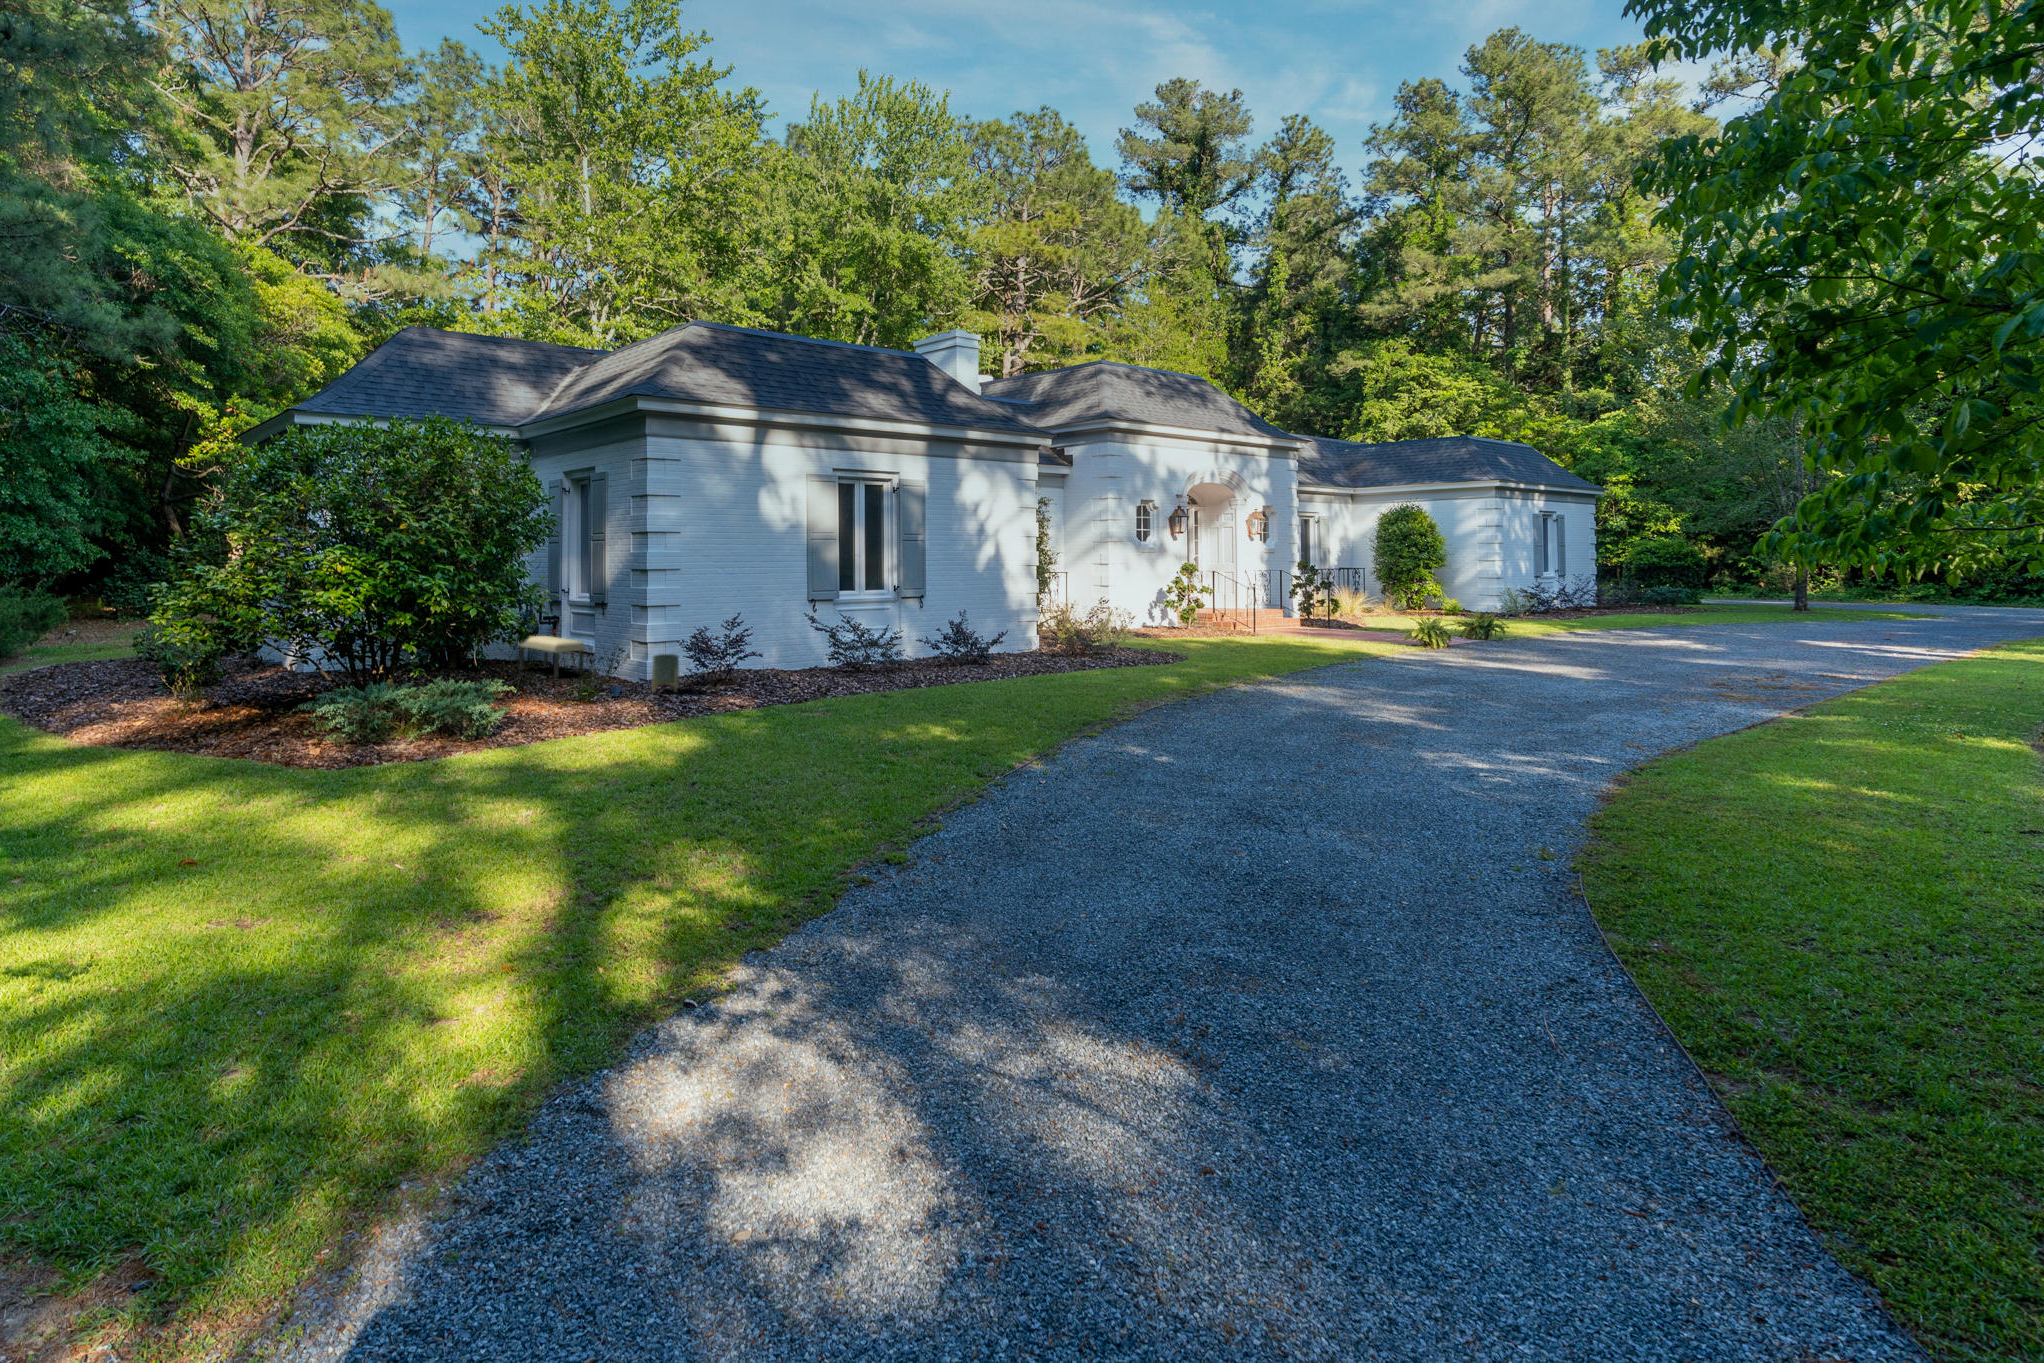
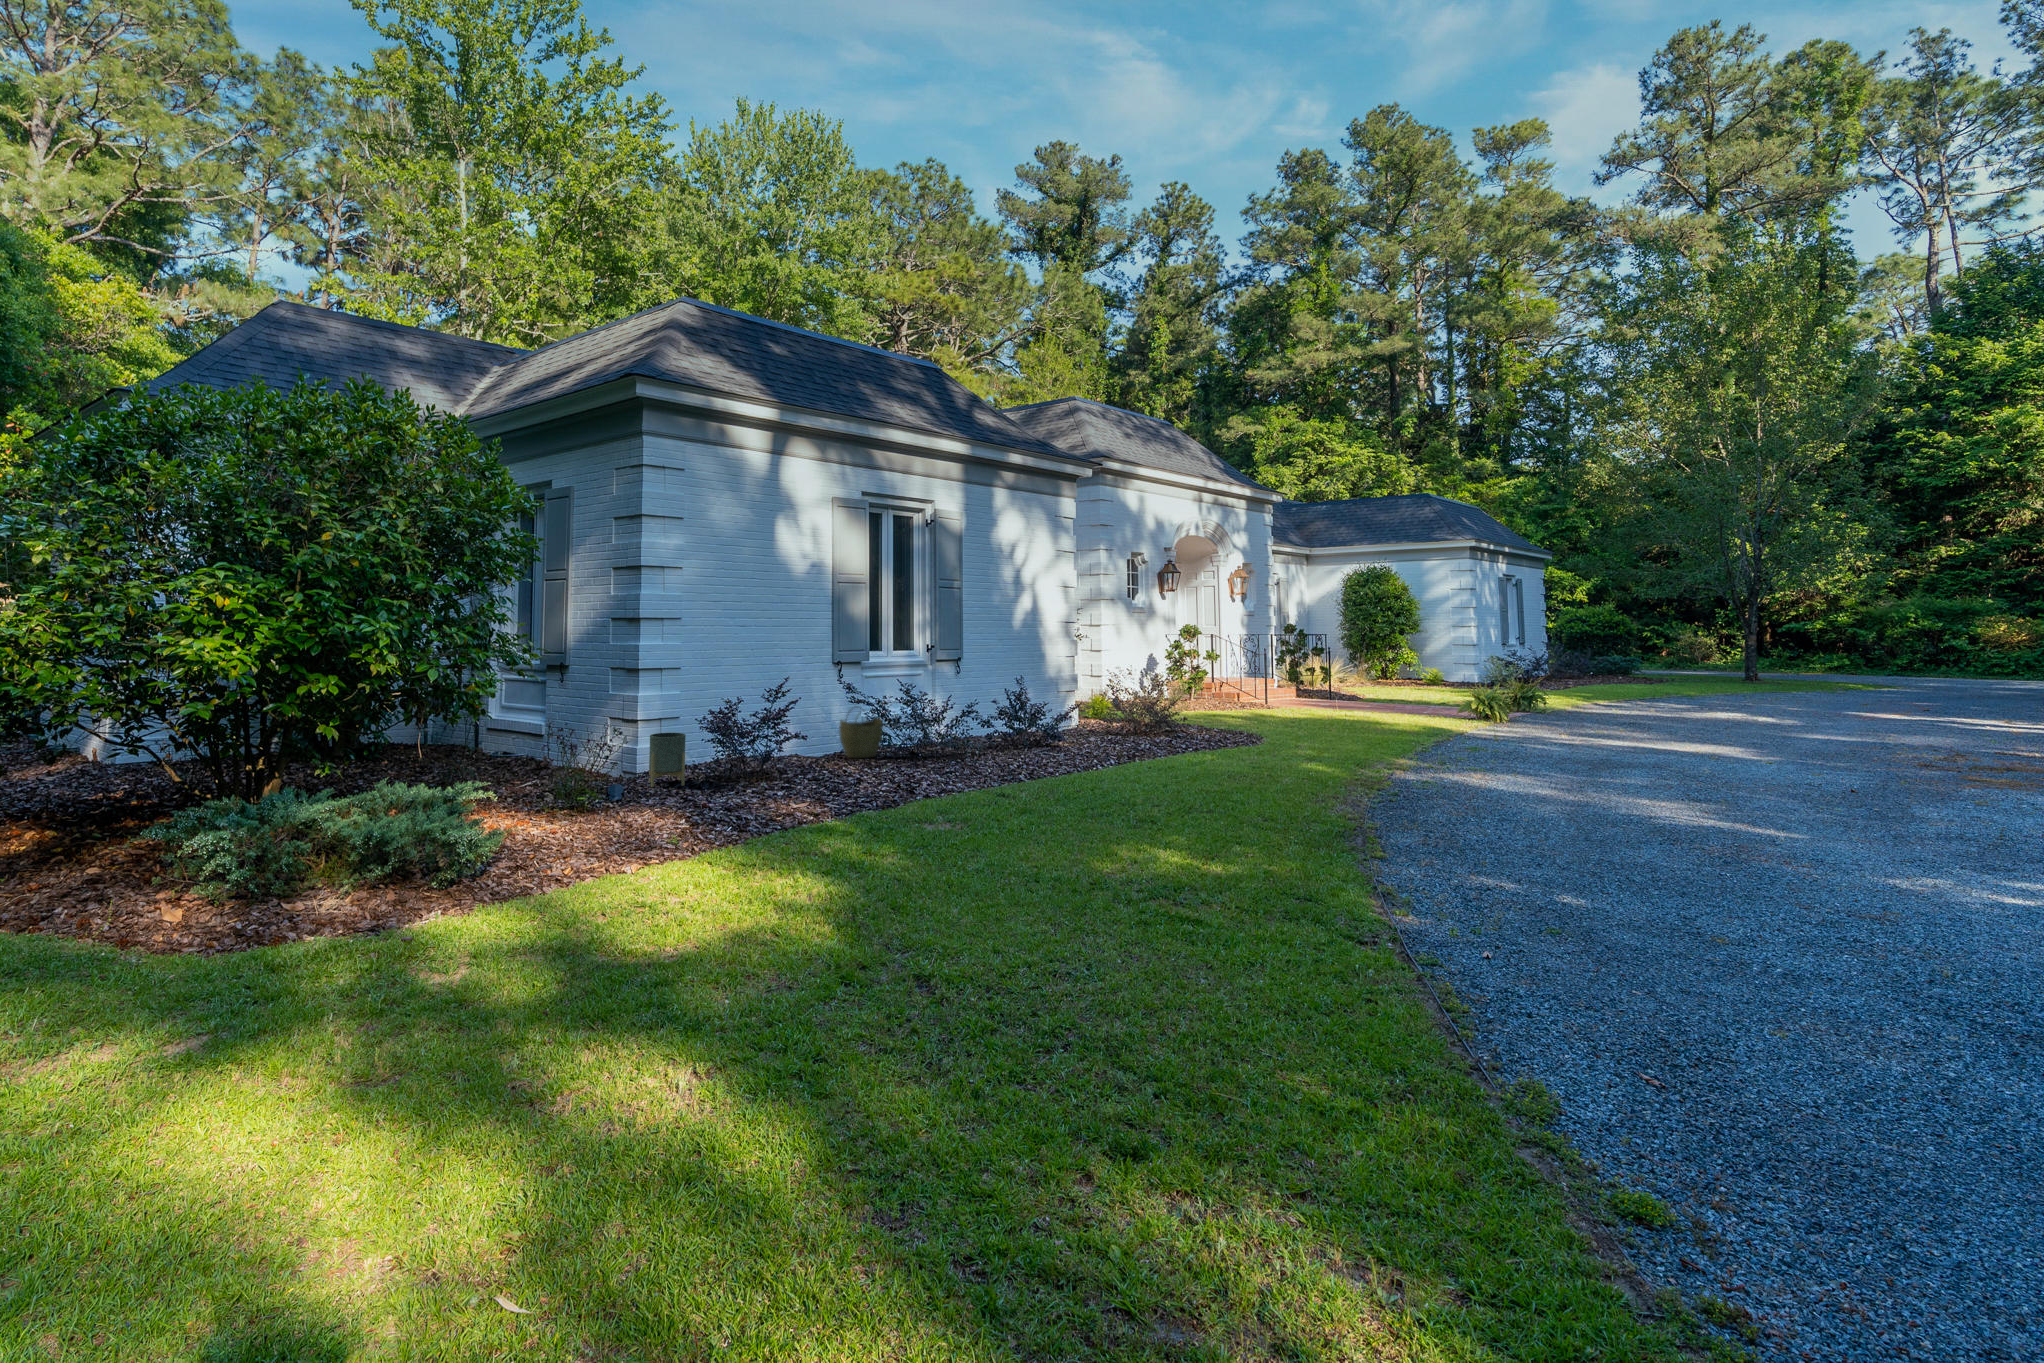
bench: present [519,636,585,677] -> none [435,711,534,768]
woven basket: none [813,637,847,677] -> present [839,708,883,758]

